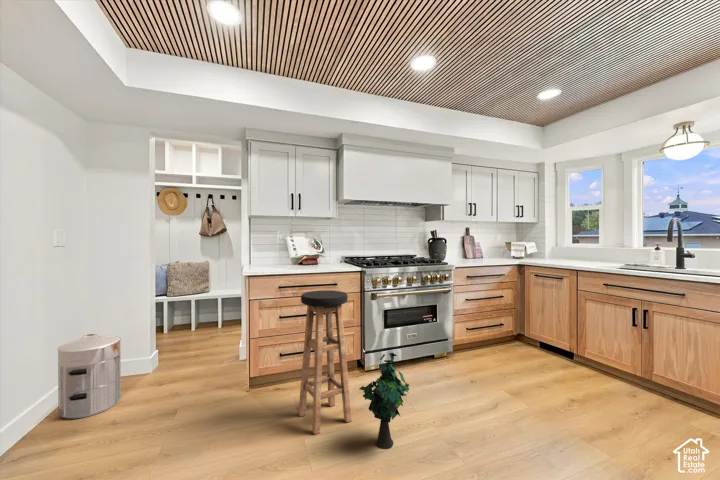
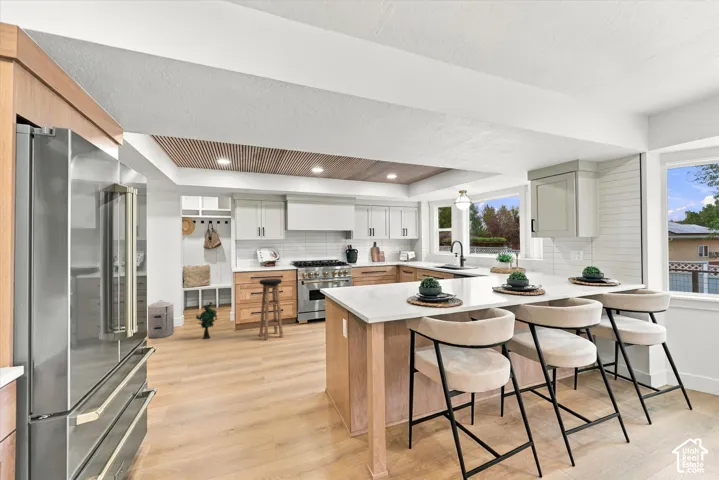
decorative plant: present [359,353,409,449] -> present [196,302,217,339]

